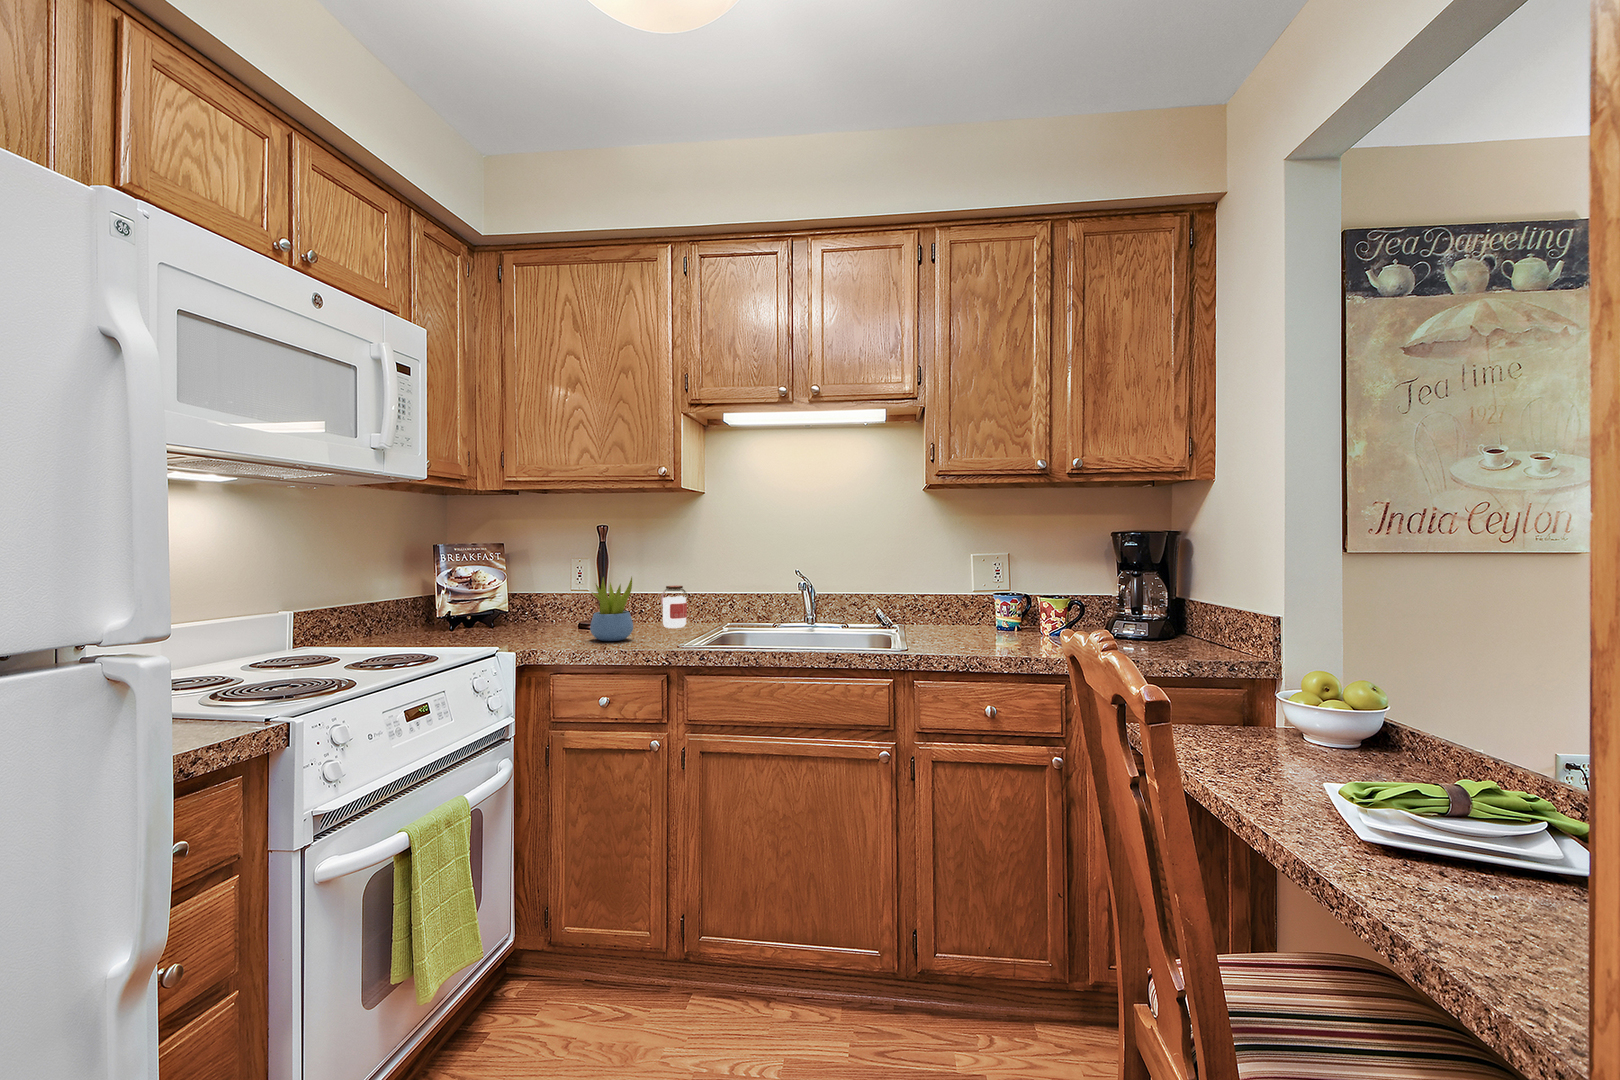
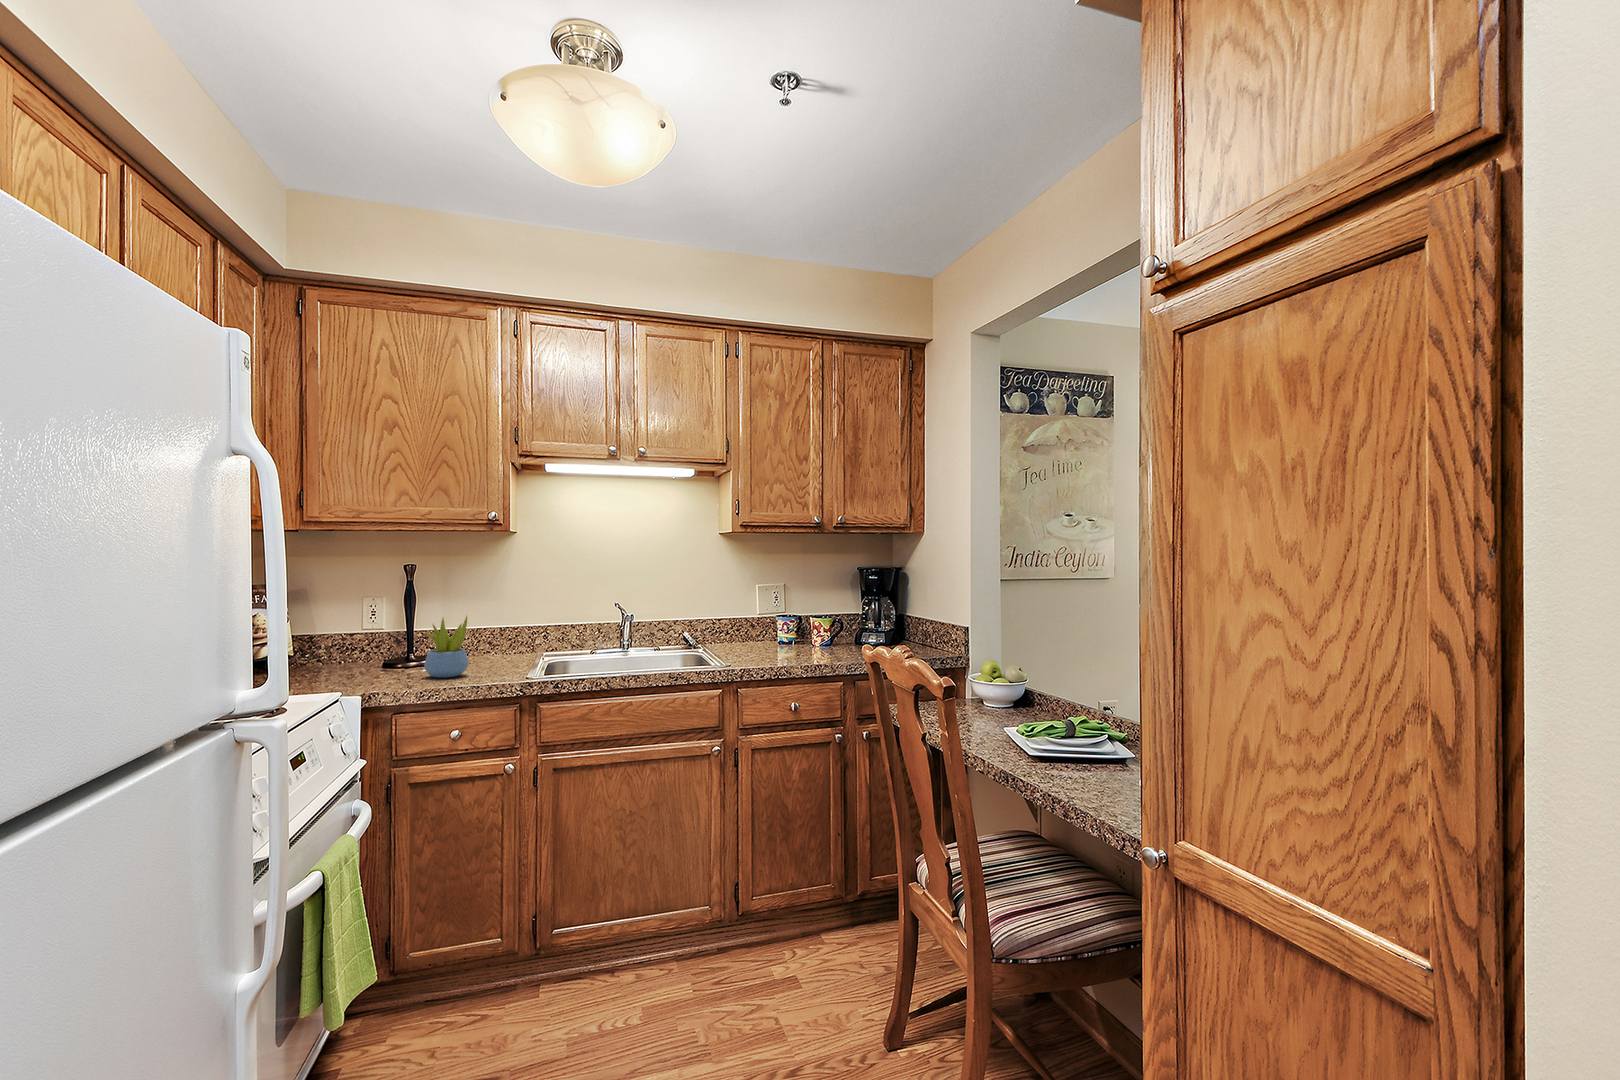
jar: present [661,586,688,628] -> none [474,621,501,662]

